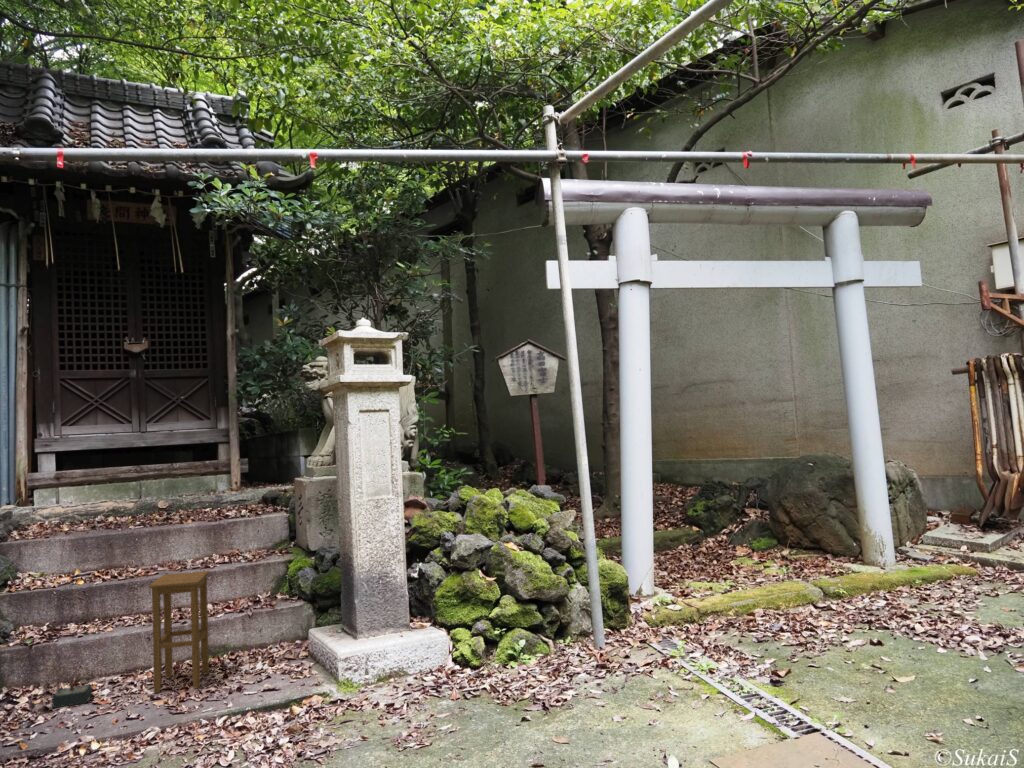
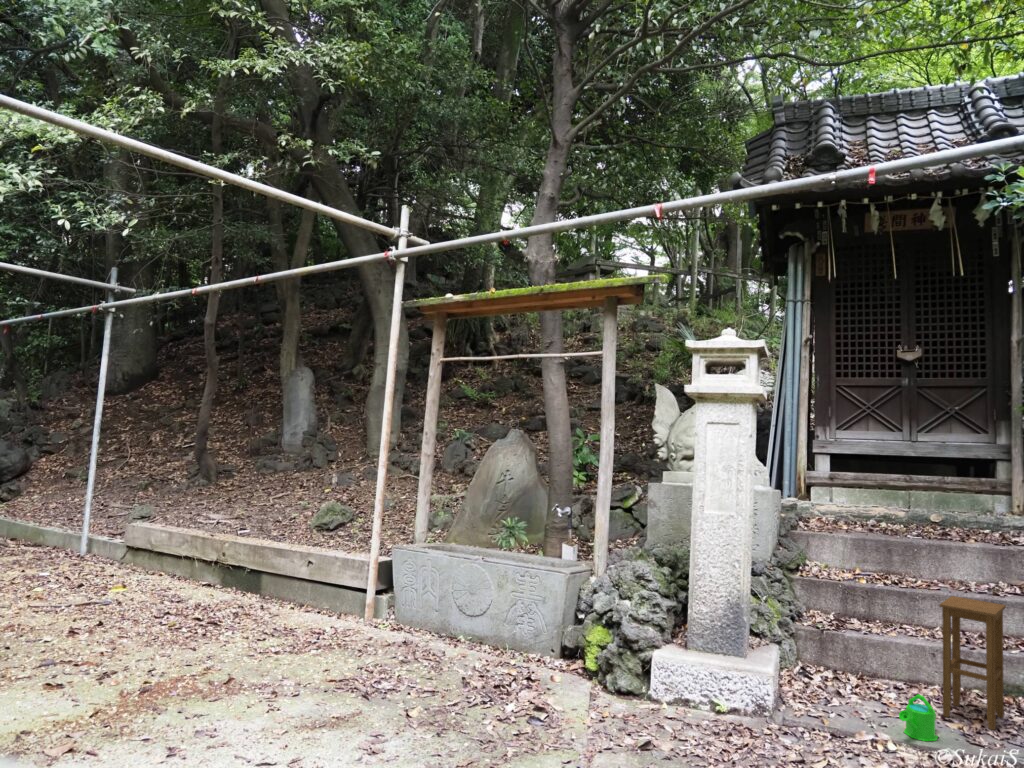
decorative plant: present [40,661,98,708] -> none [835,647,887,700]
watering can: none [104,682,146,729] -> present [899,694,938,741]

